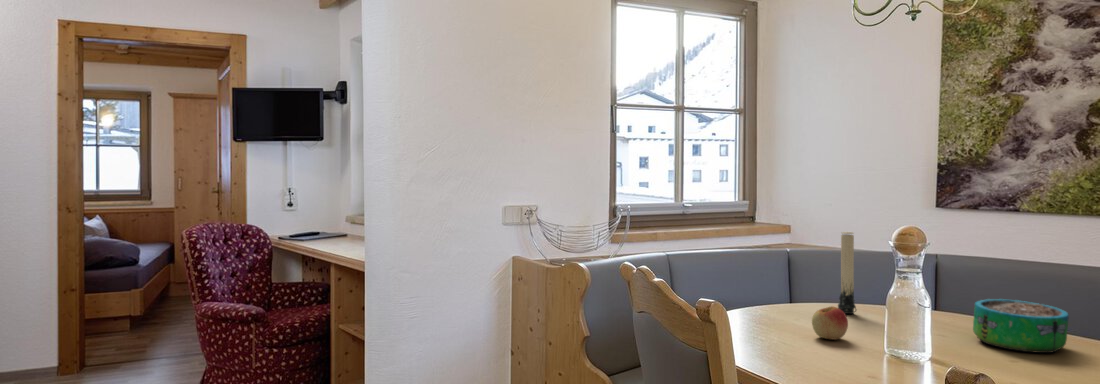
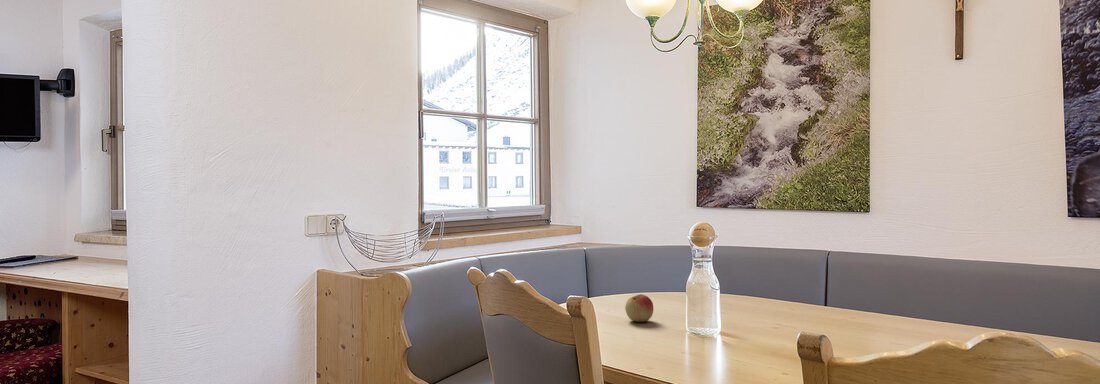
candle: present [838,232,856,314] -> none [633,231,652,300]
decorative bowl: present [973,299,1069,353] -> none [740,278,804,318]

